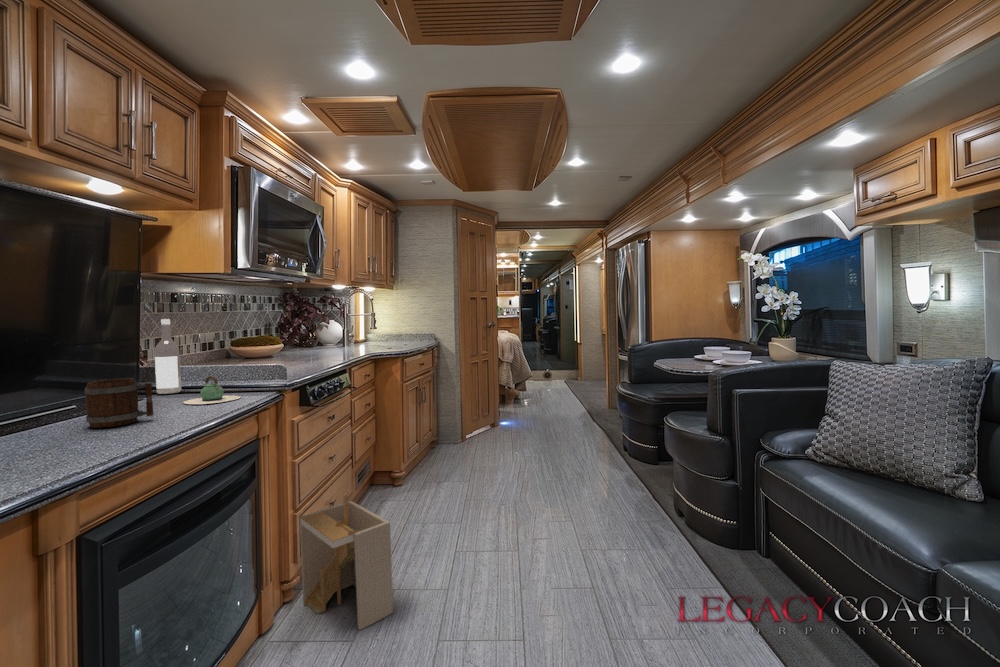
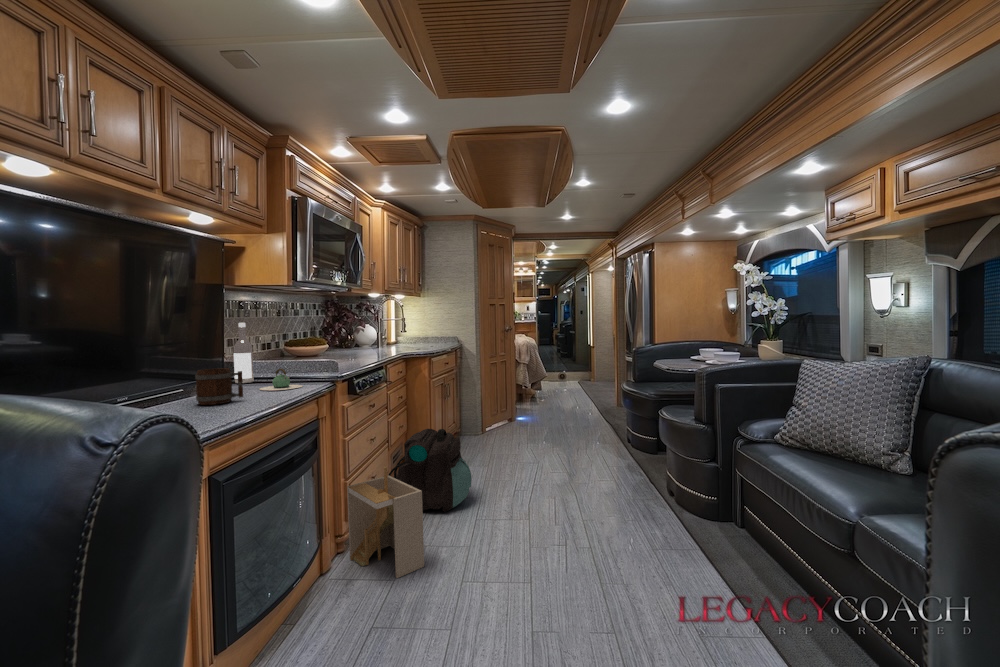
backpack: none [351,440,451,538] -> present [388,429,472,512]

